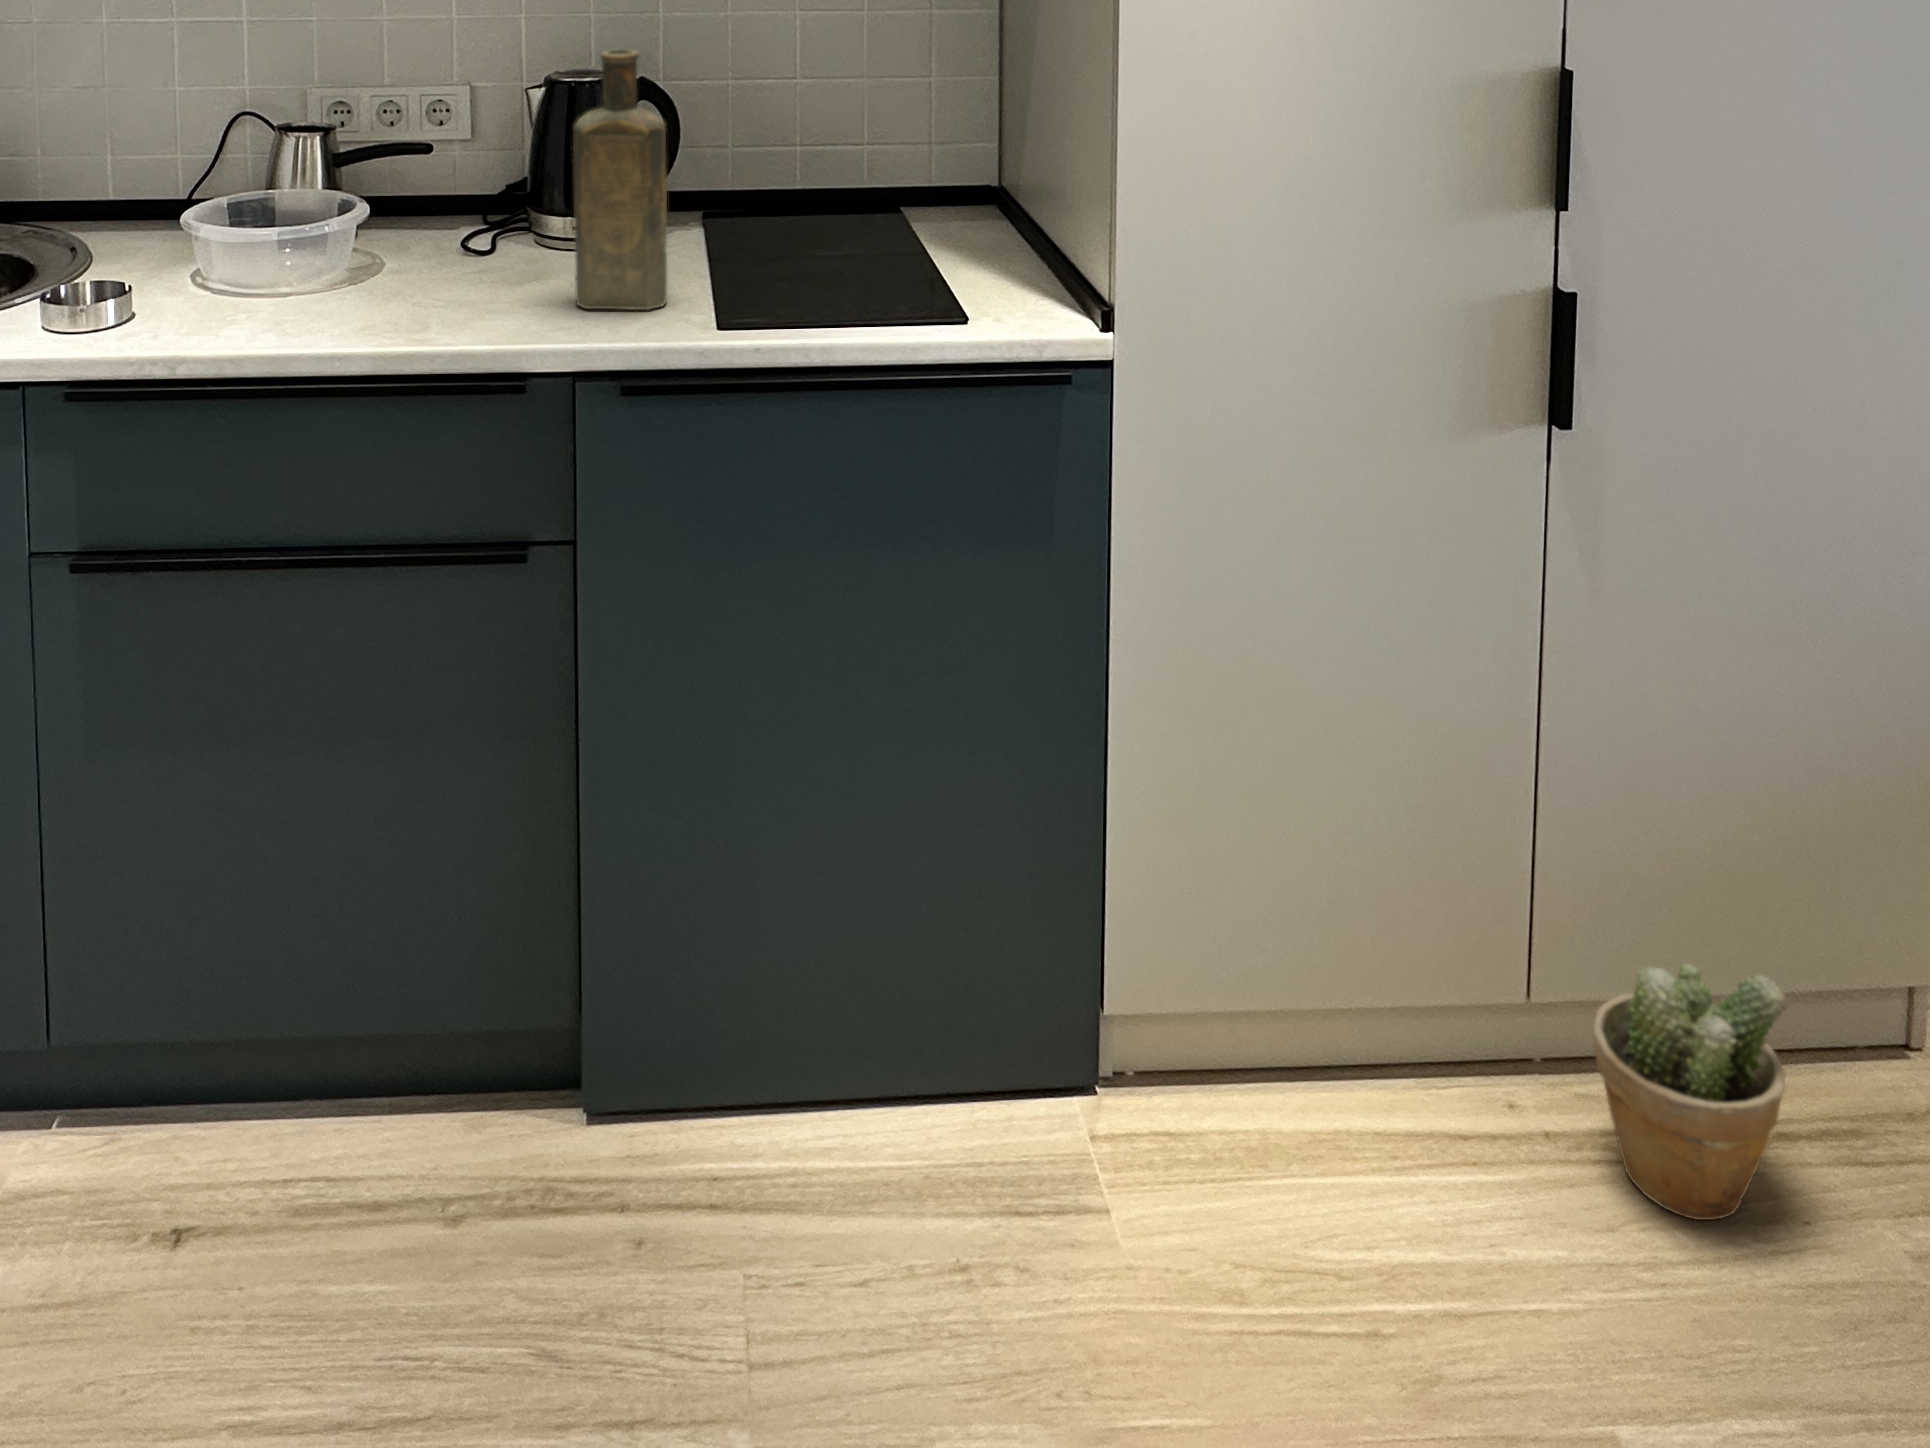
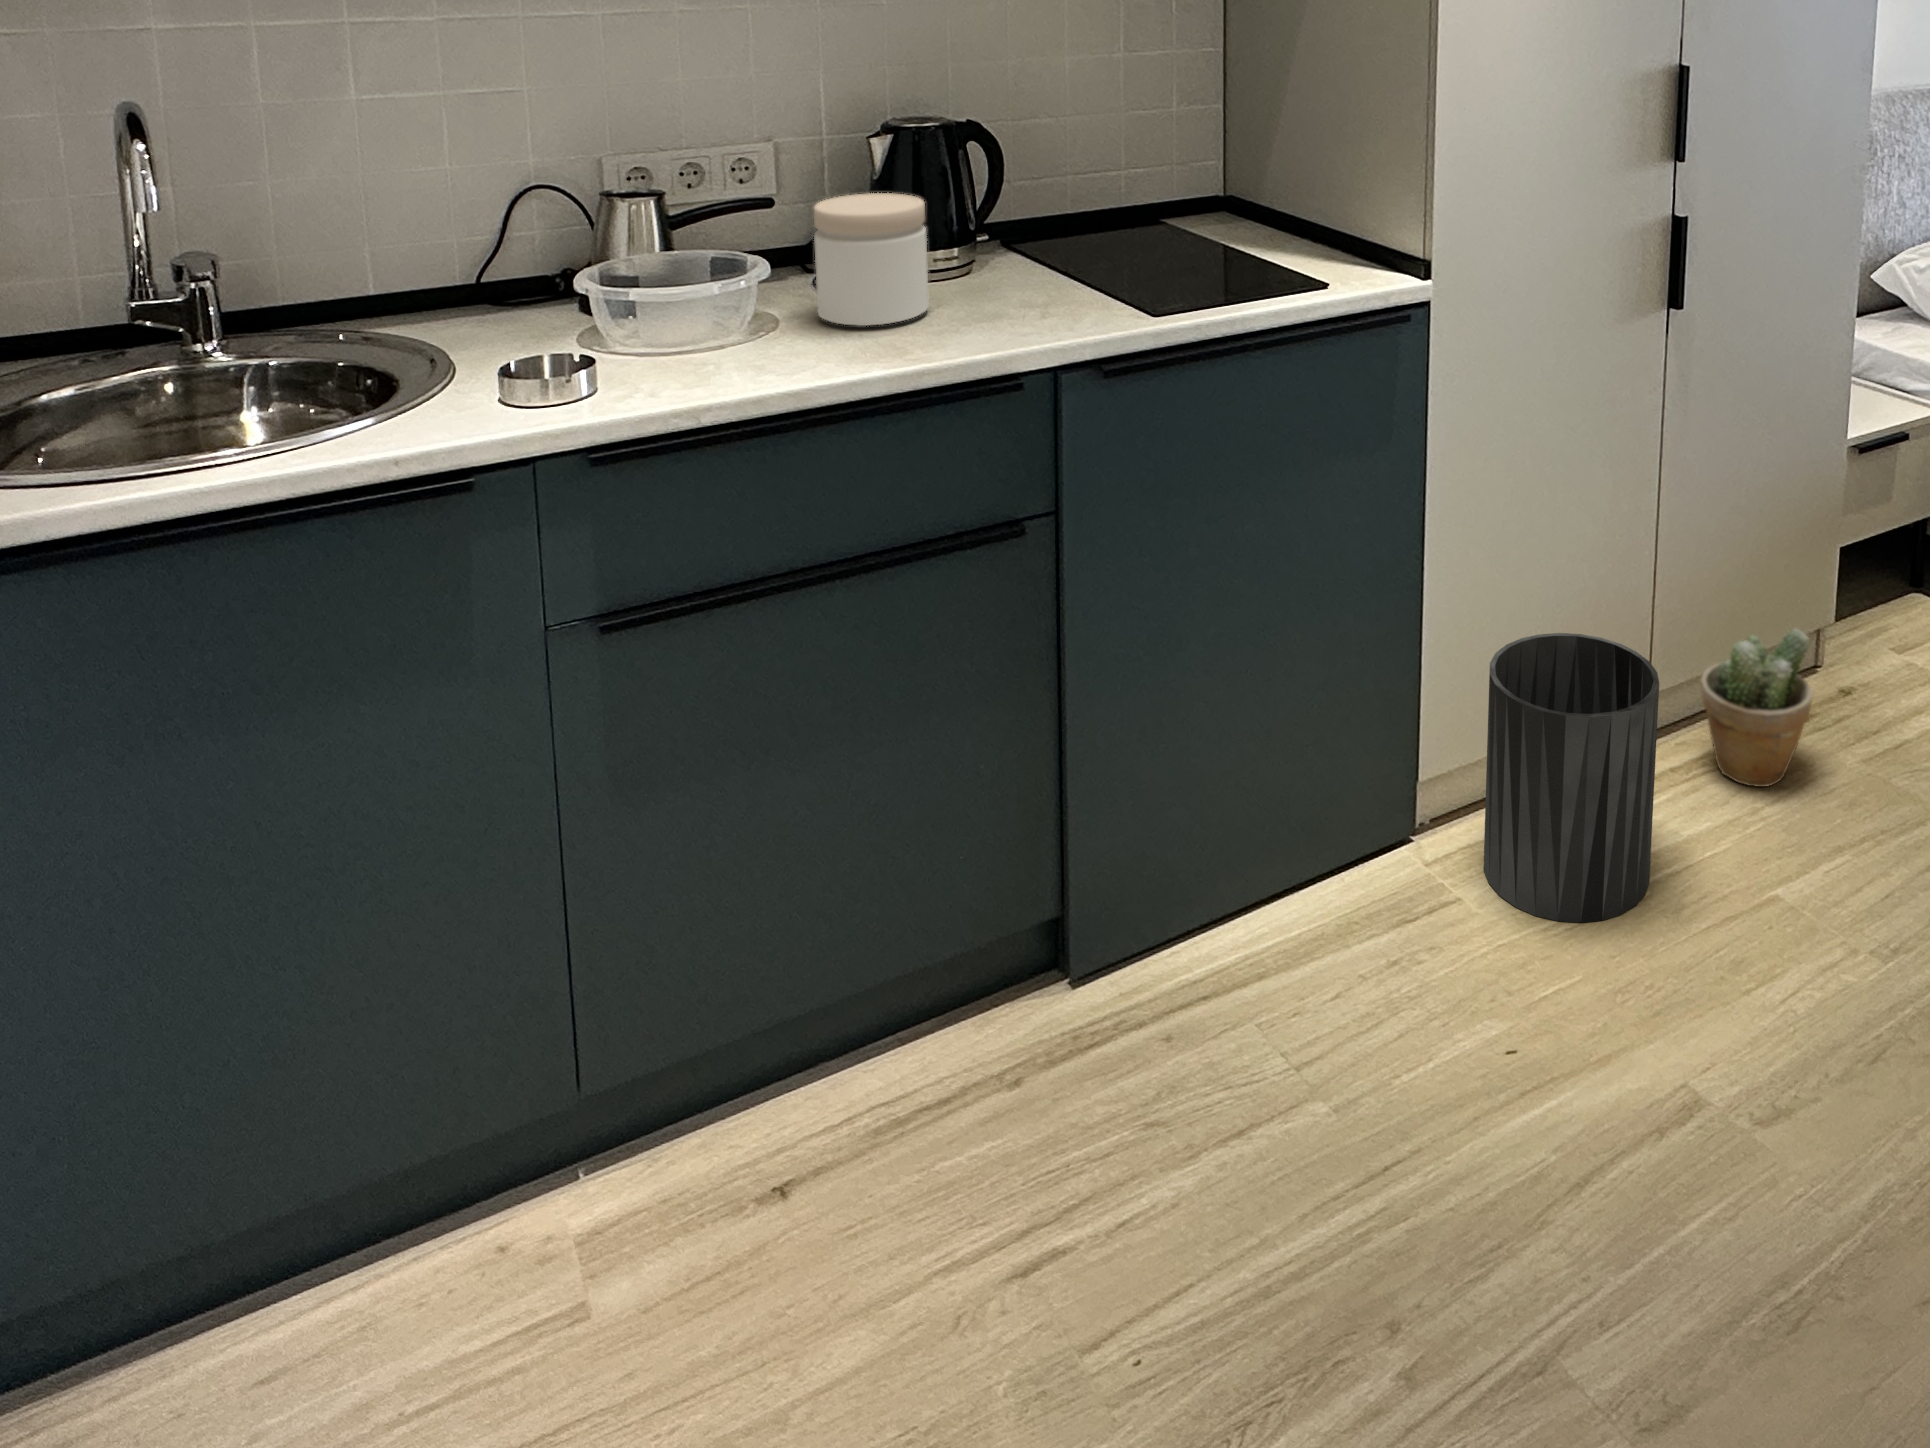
bottle: present [573,49,667,310] -> none [991,88,1088,316]
jar: none [392,152,511,297] -> present [814,193,929,326]
trash can: none [1157,860,1414,1323] -> present [1484,633,1659,923]

